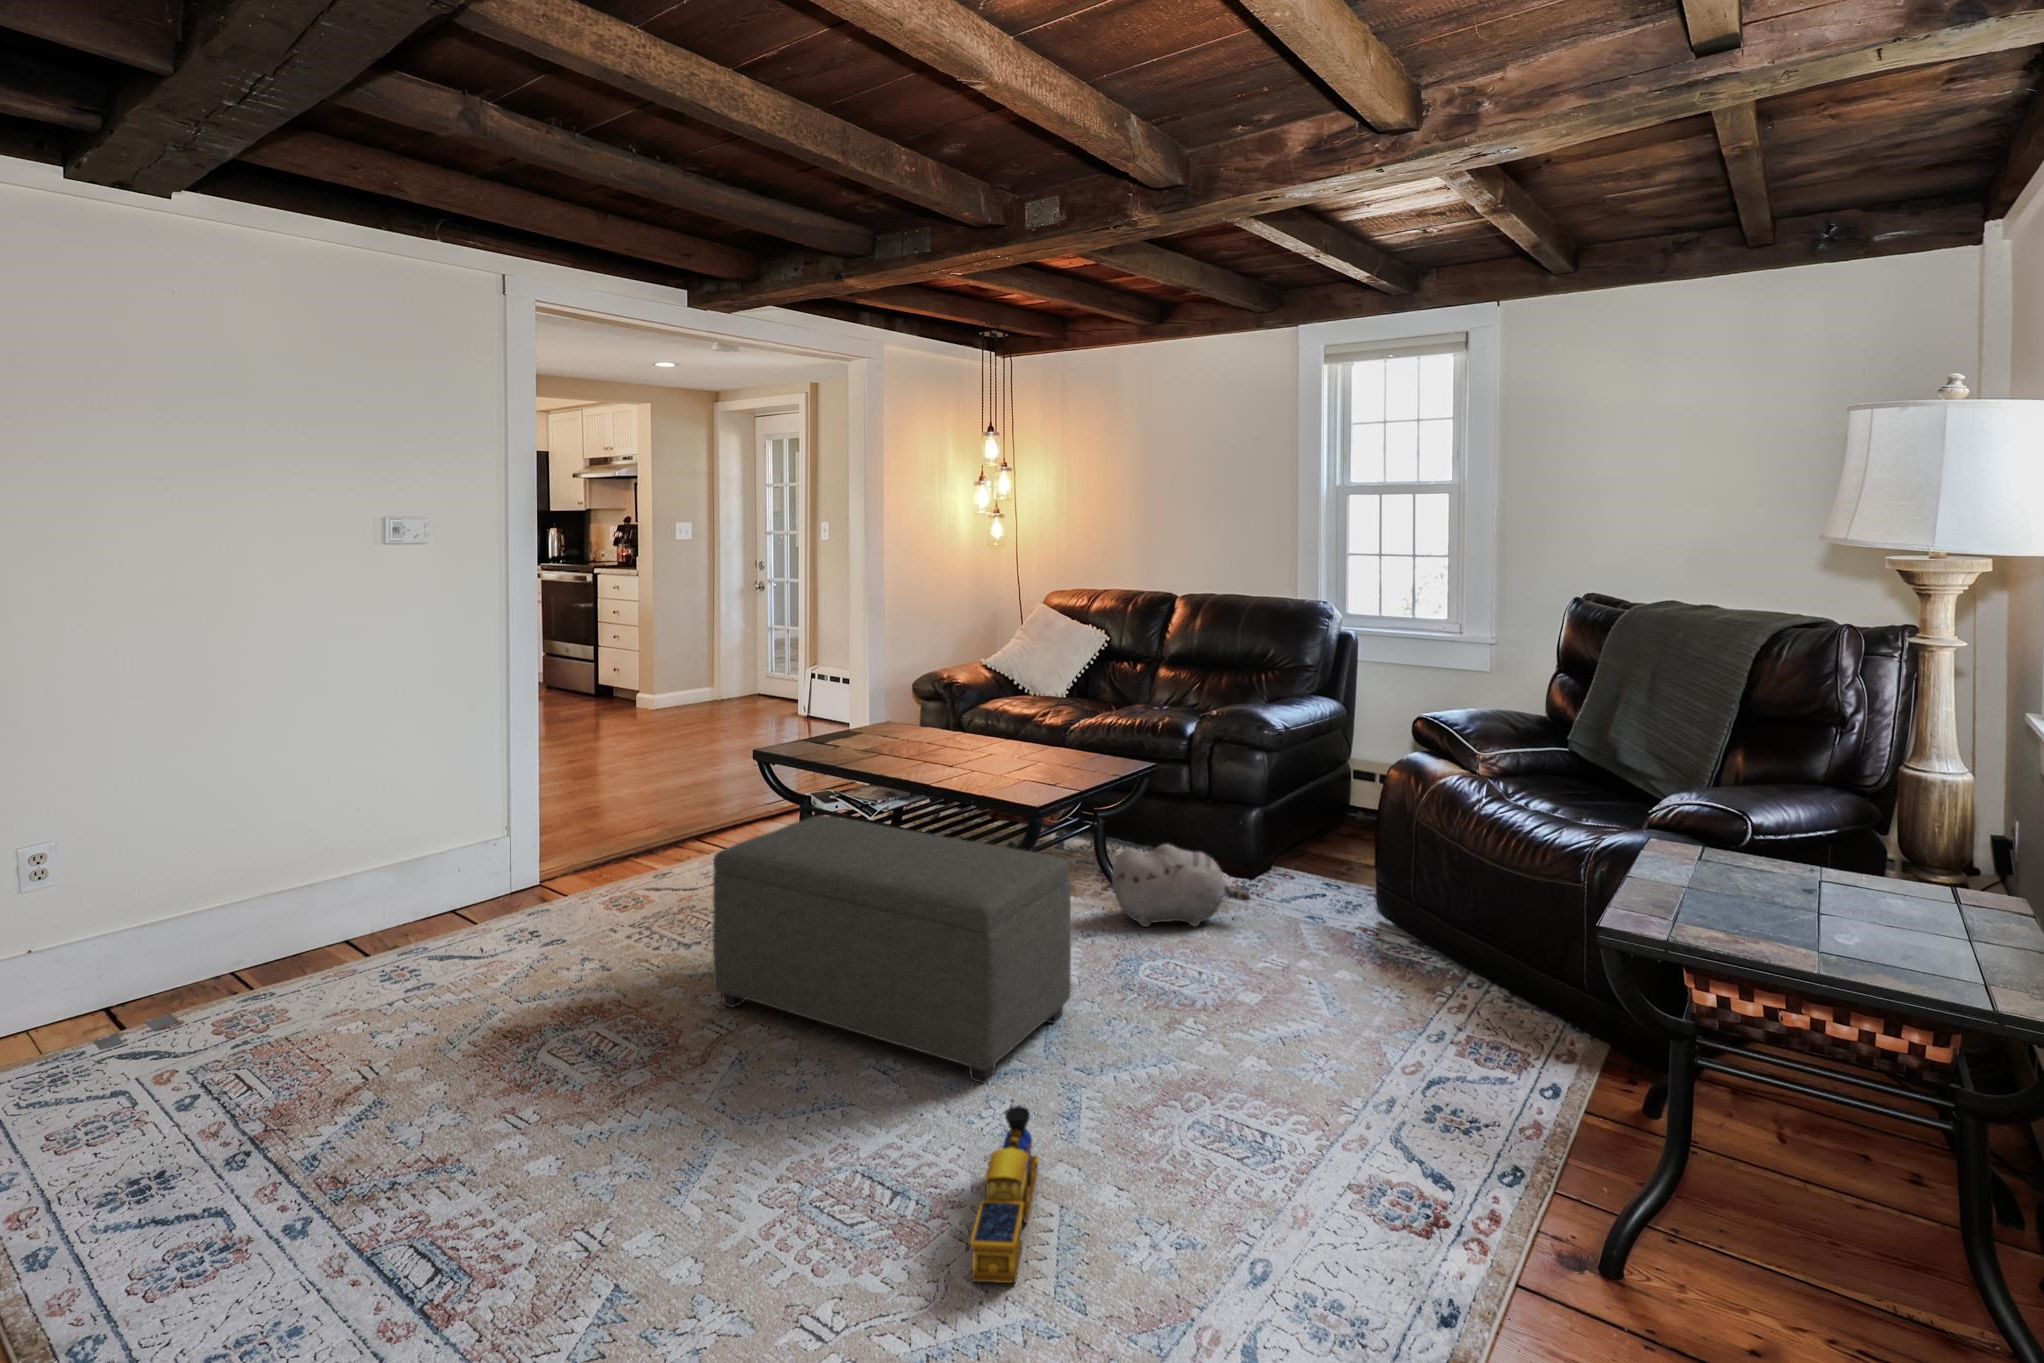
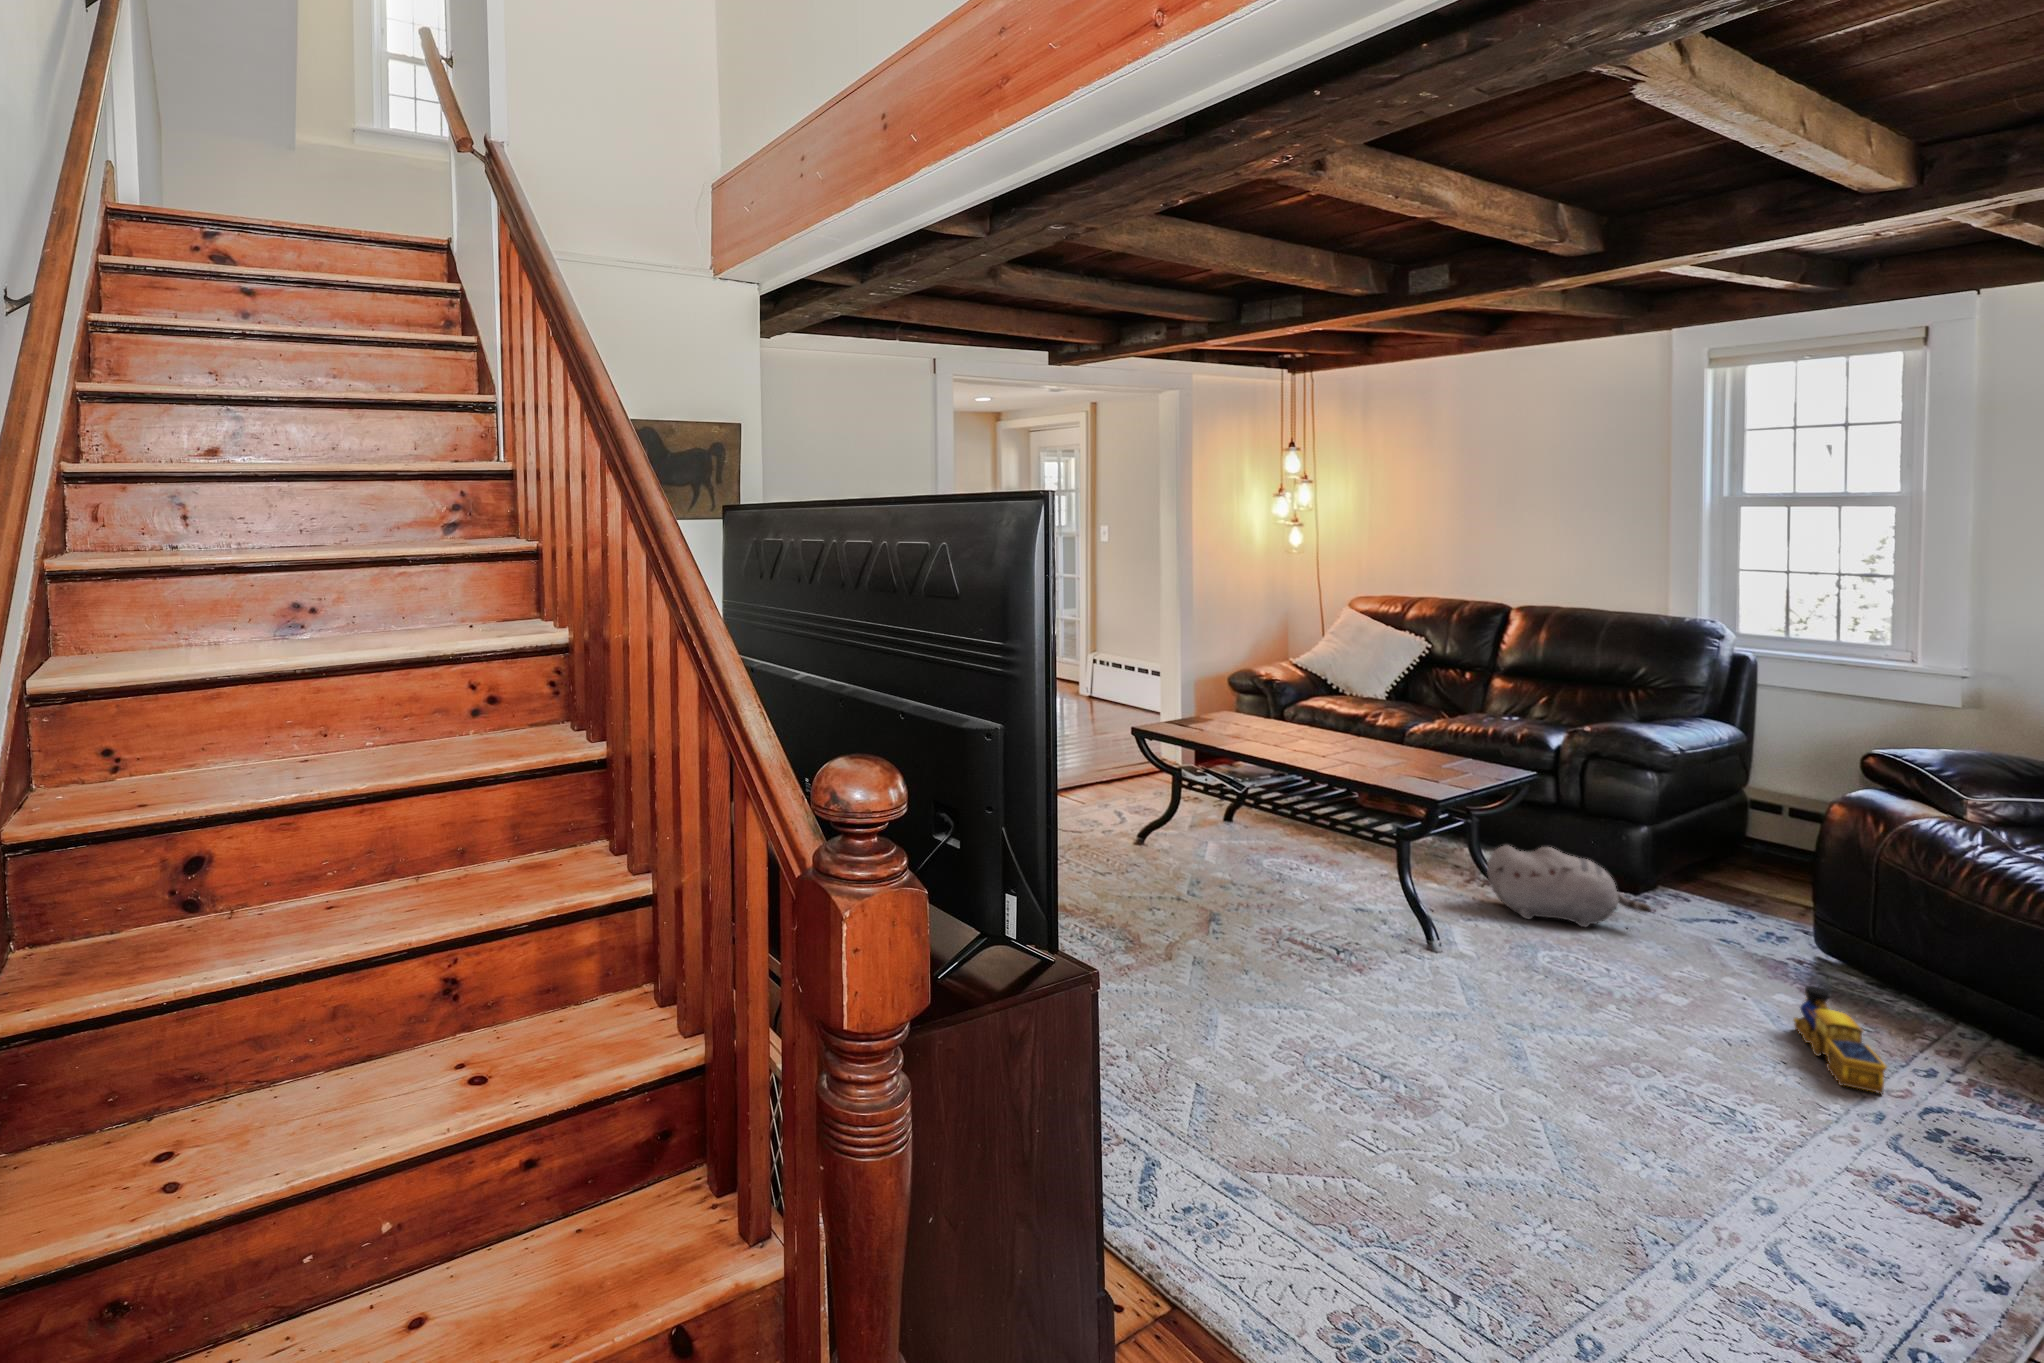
ottoman: present [713,815,1071,1083] -> none [1152,783,1479,1015]
toy train: present [970,1106,1039,1283] -> present [1794,986,1887,1094]

